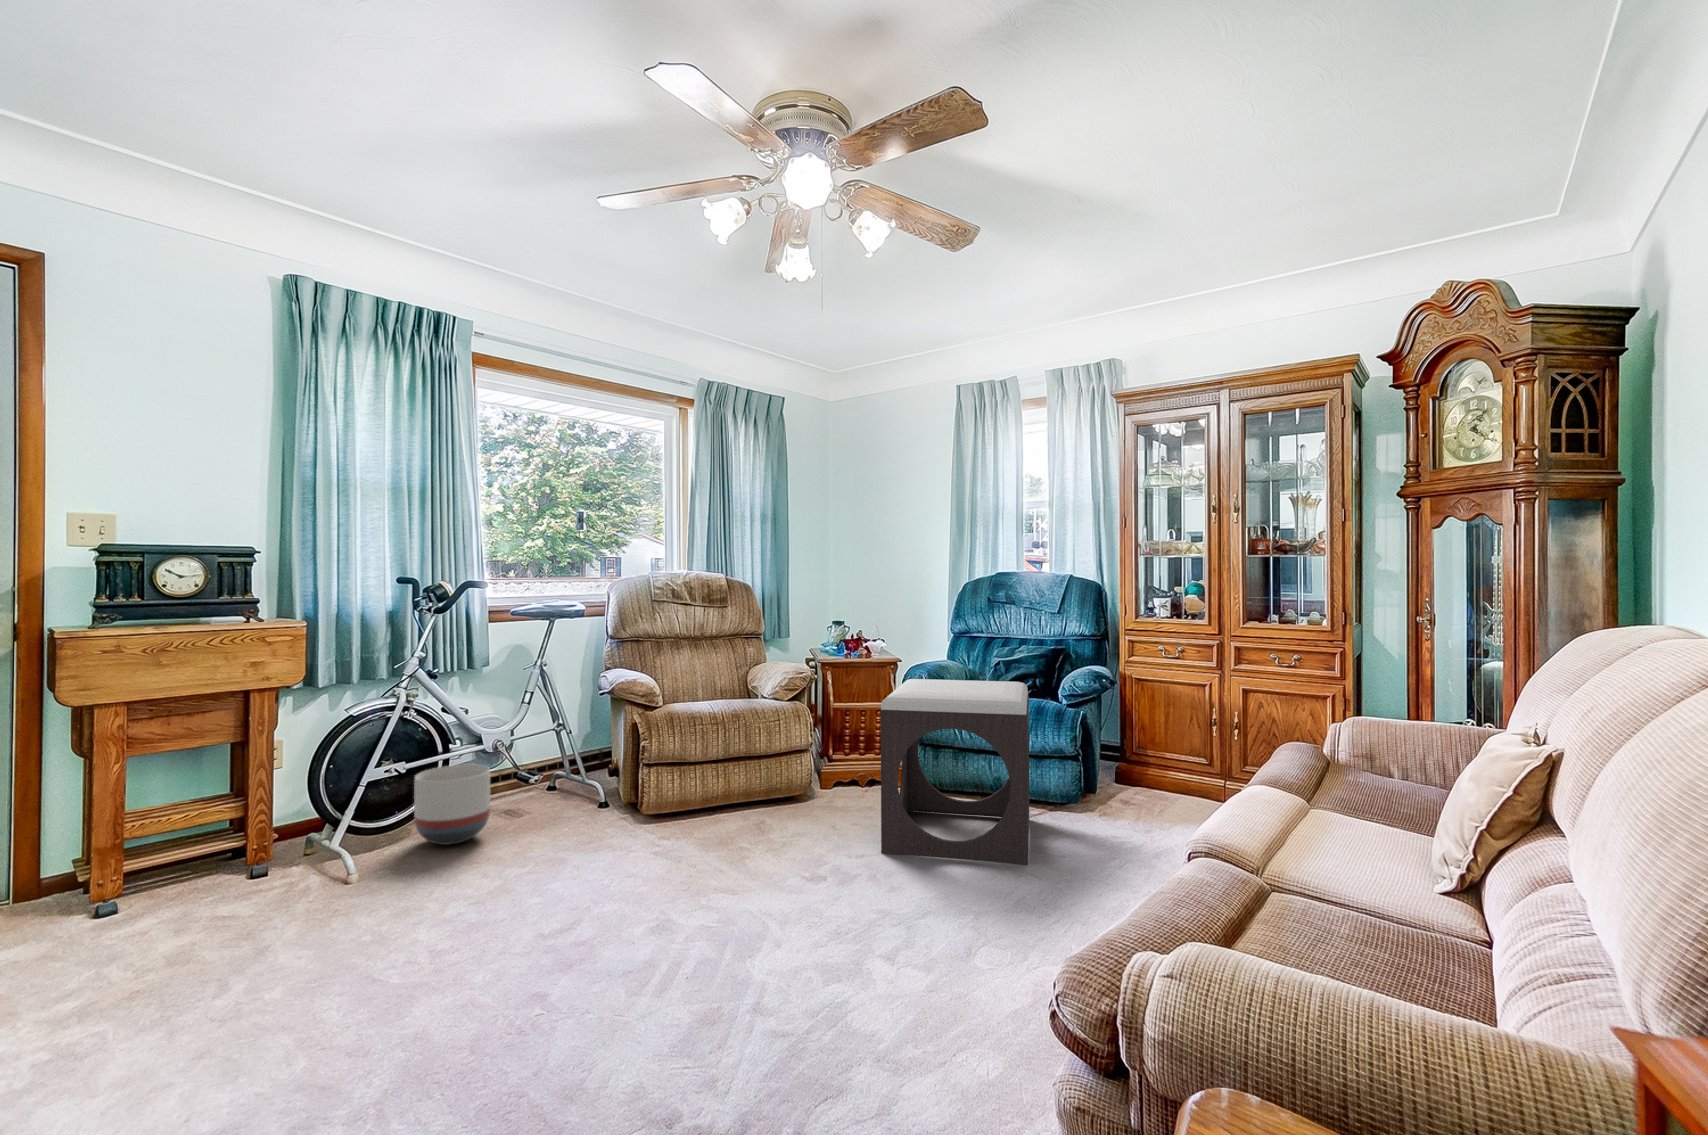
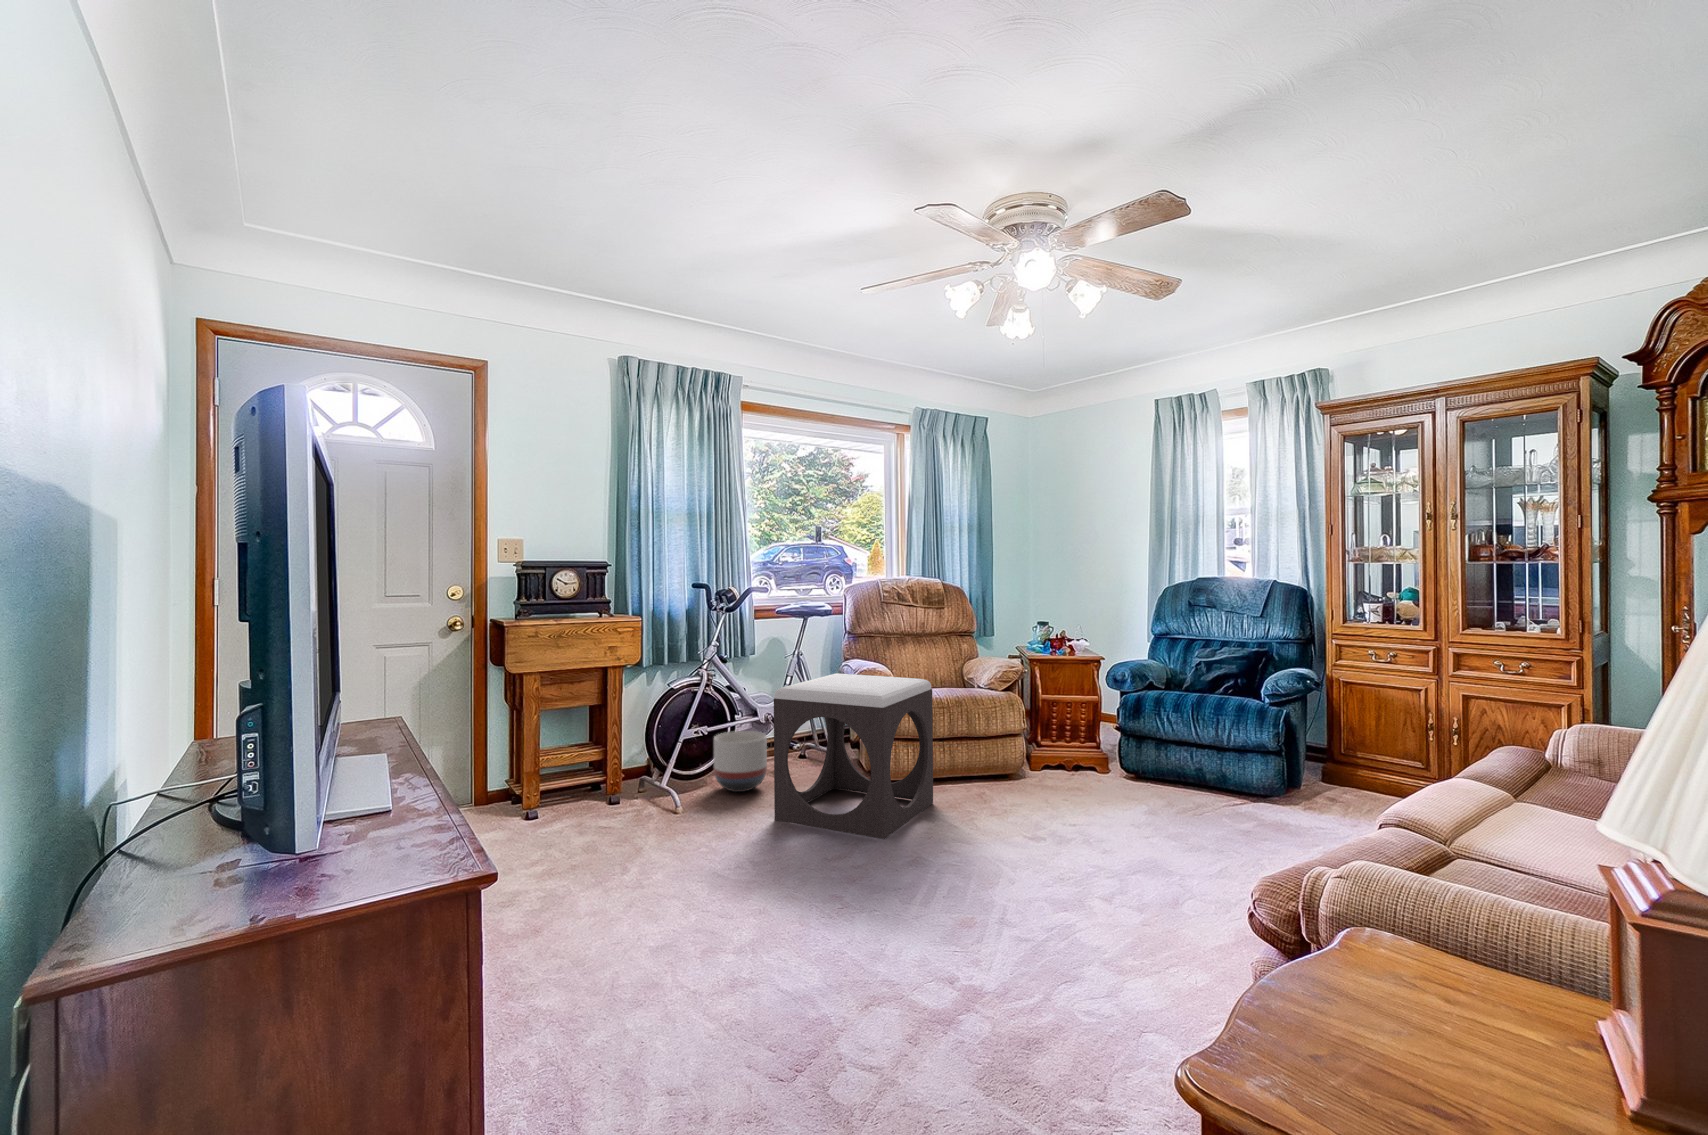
footstool: present [881,679,1029,864] -> present [774,673,933,839]

